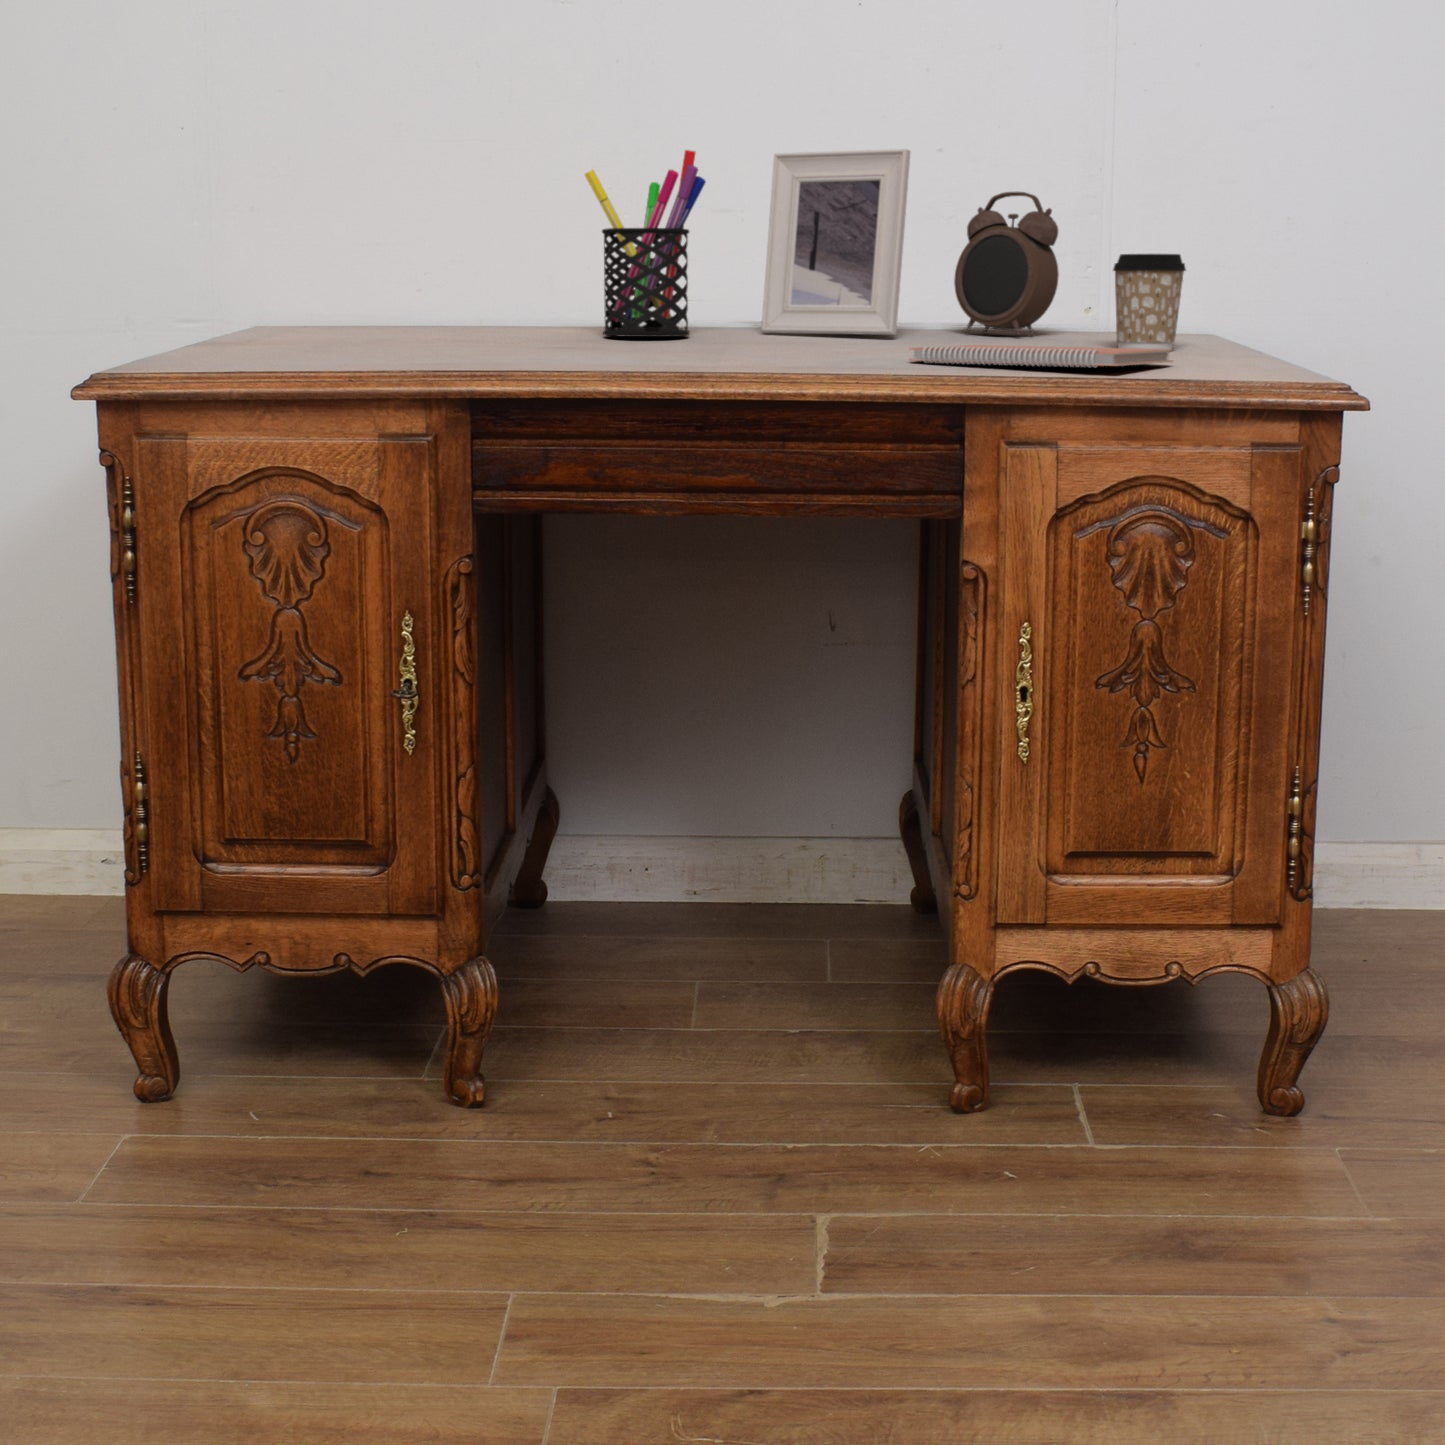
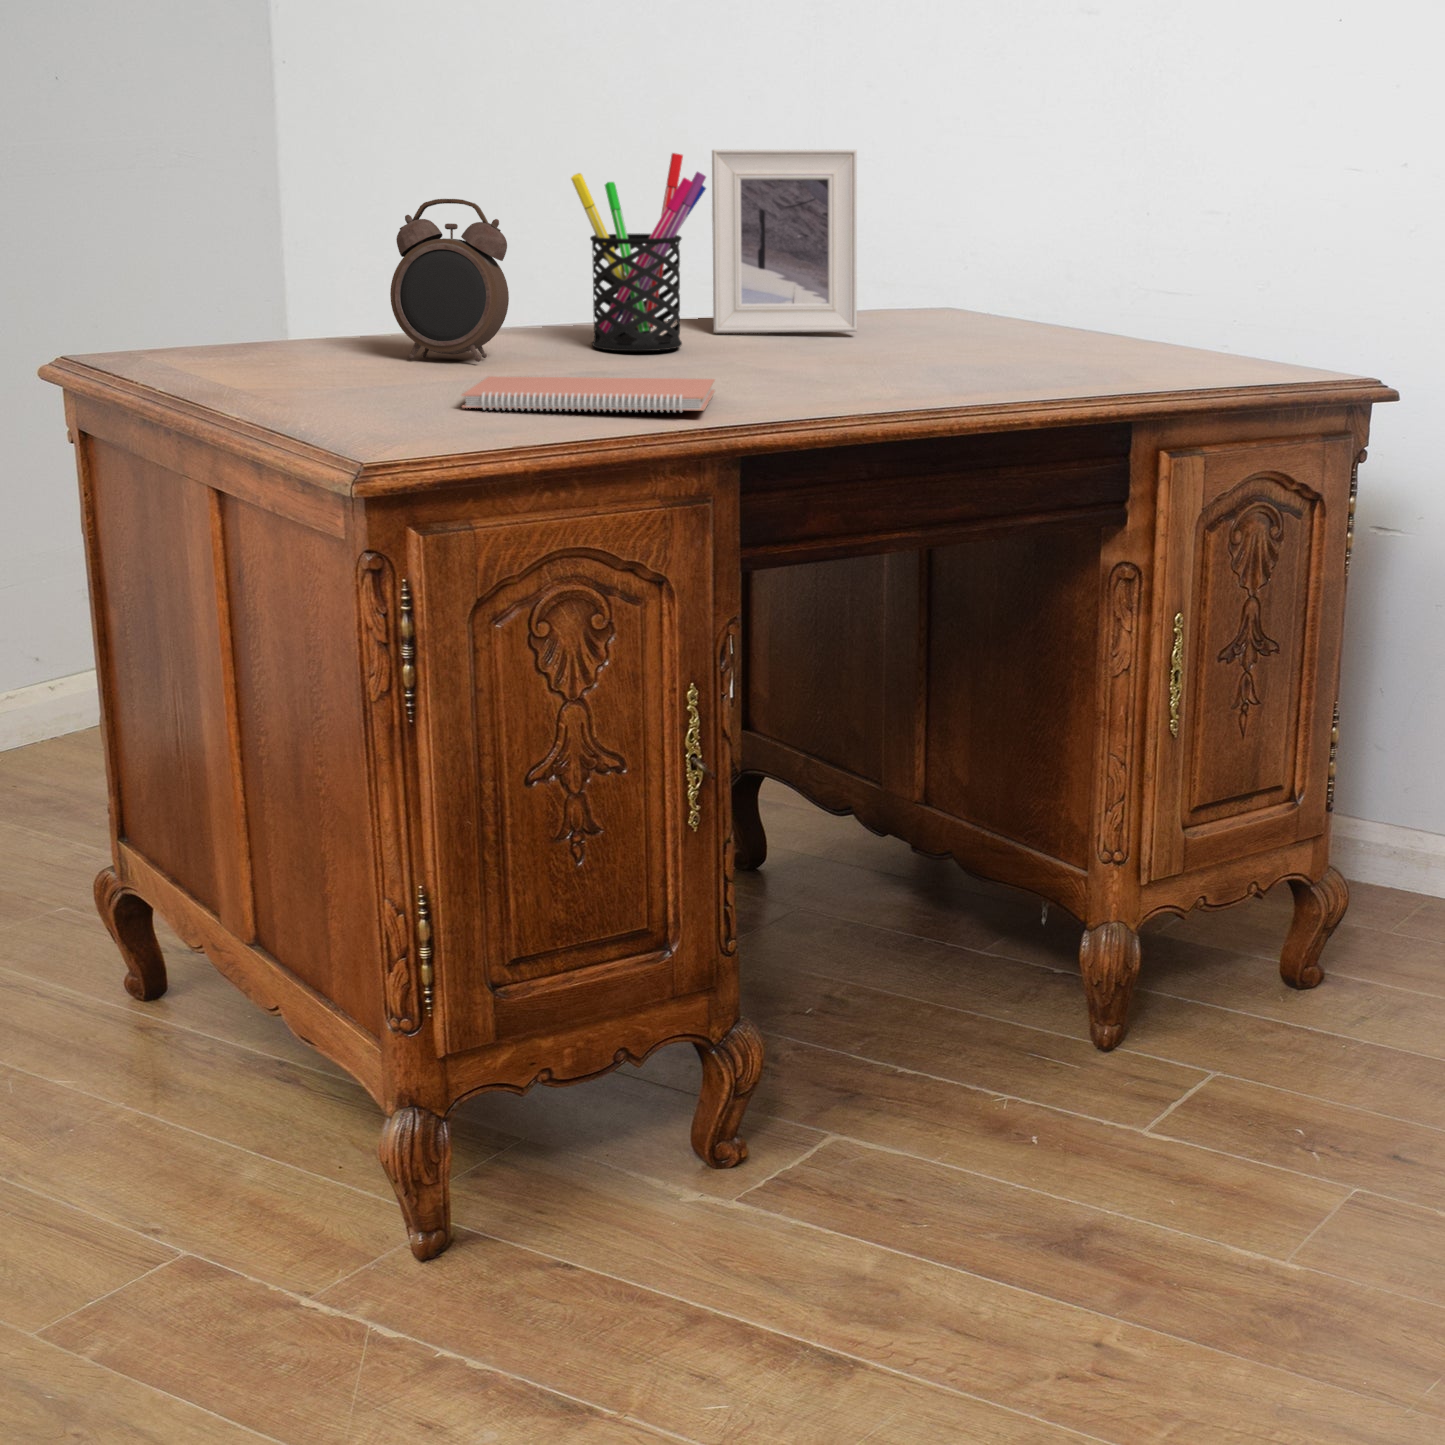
alarm clock: present [954,192,1059,335] -> present [390,199,509,362]
coffee cup: present [1113,254,1186,349] -> none [1068,253,1134,342]
notebook: present [909,345,1173,367] -> present [462,376,715,412]

